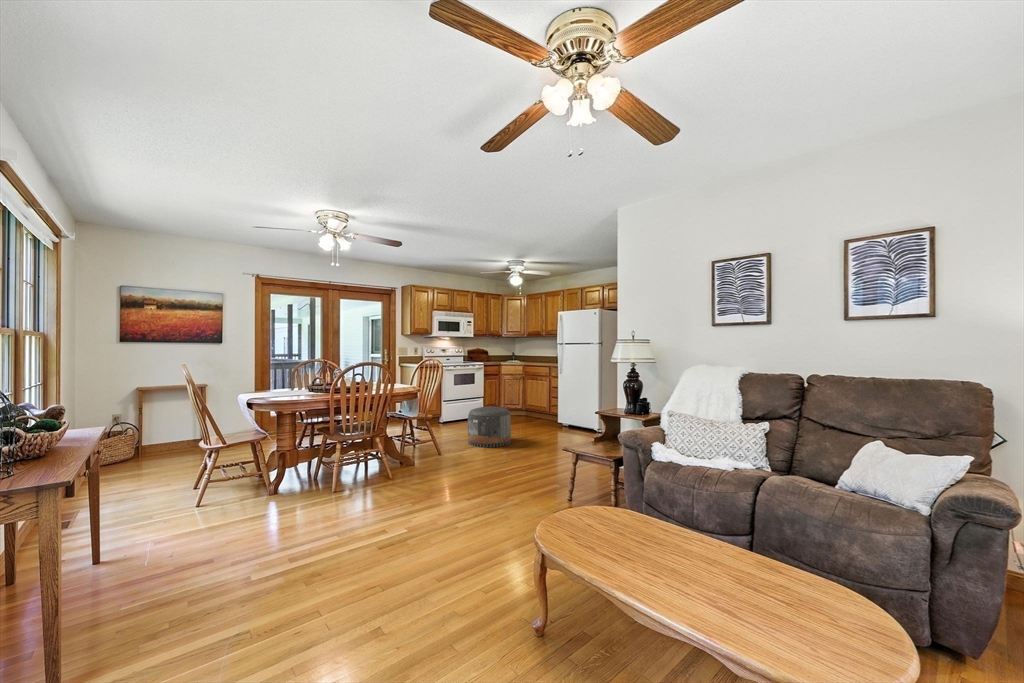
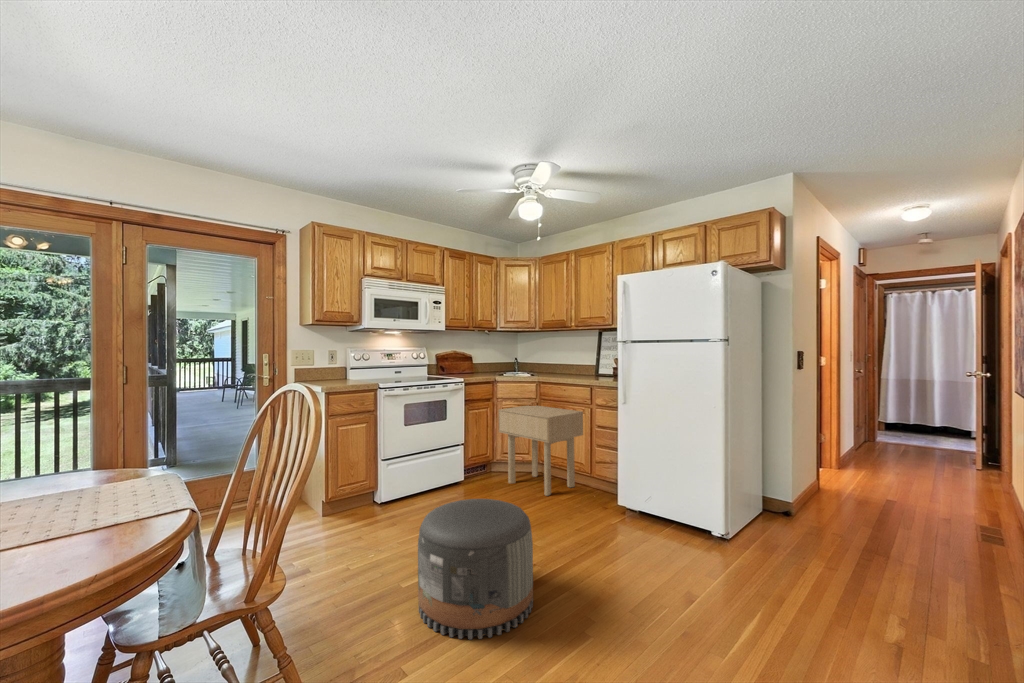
side table: none [502,378,546,422] -> present [498,406,583,496]

